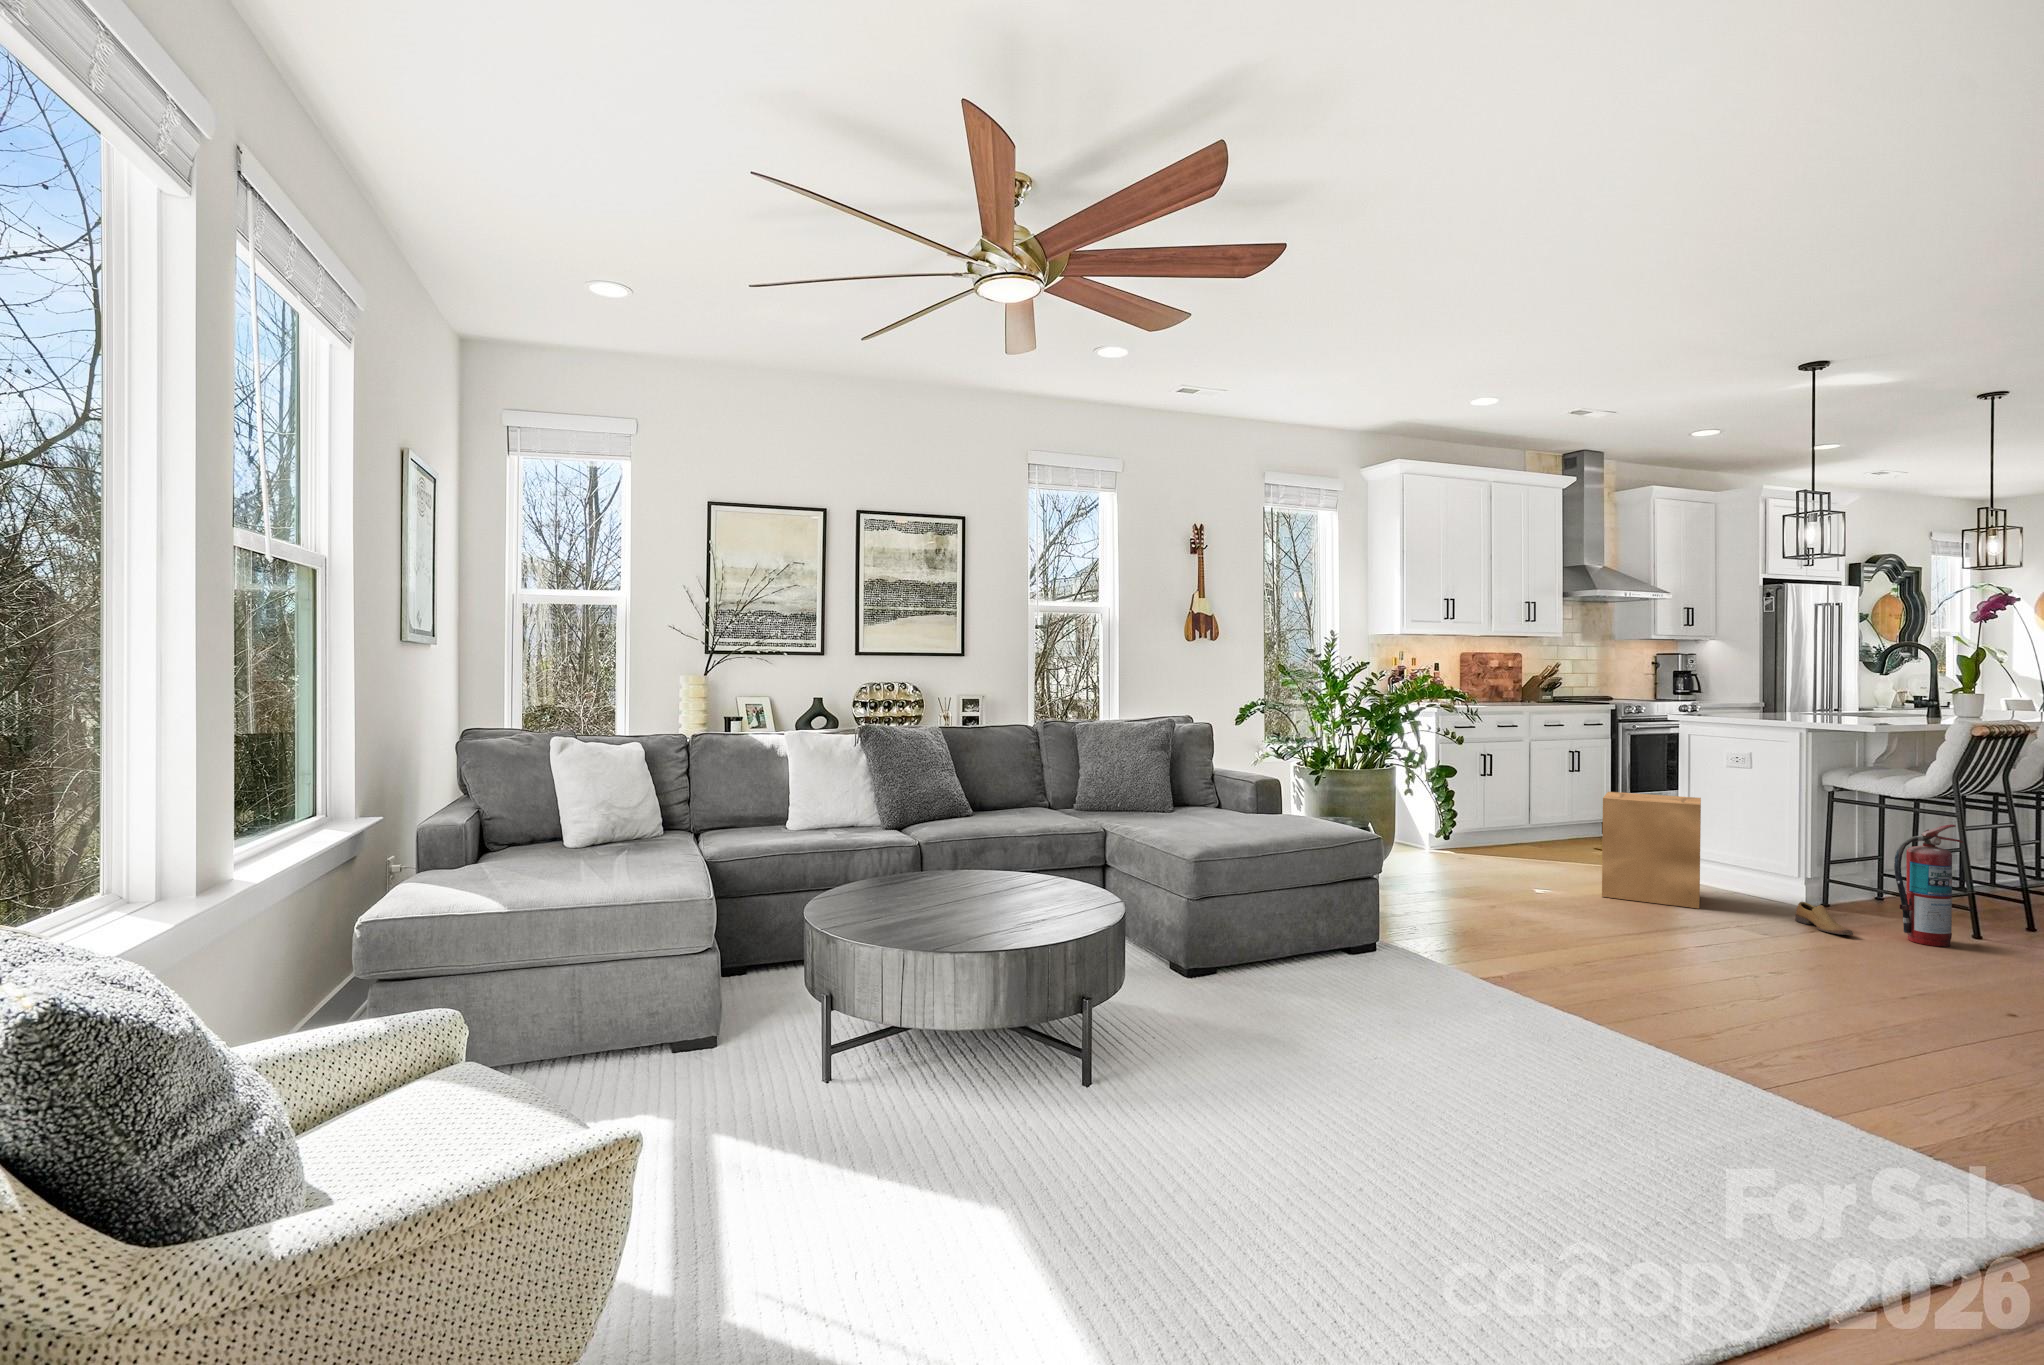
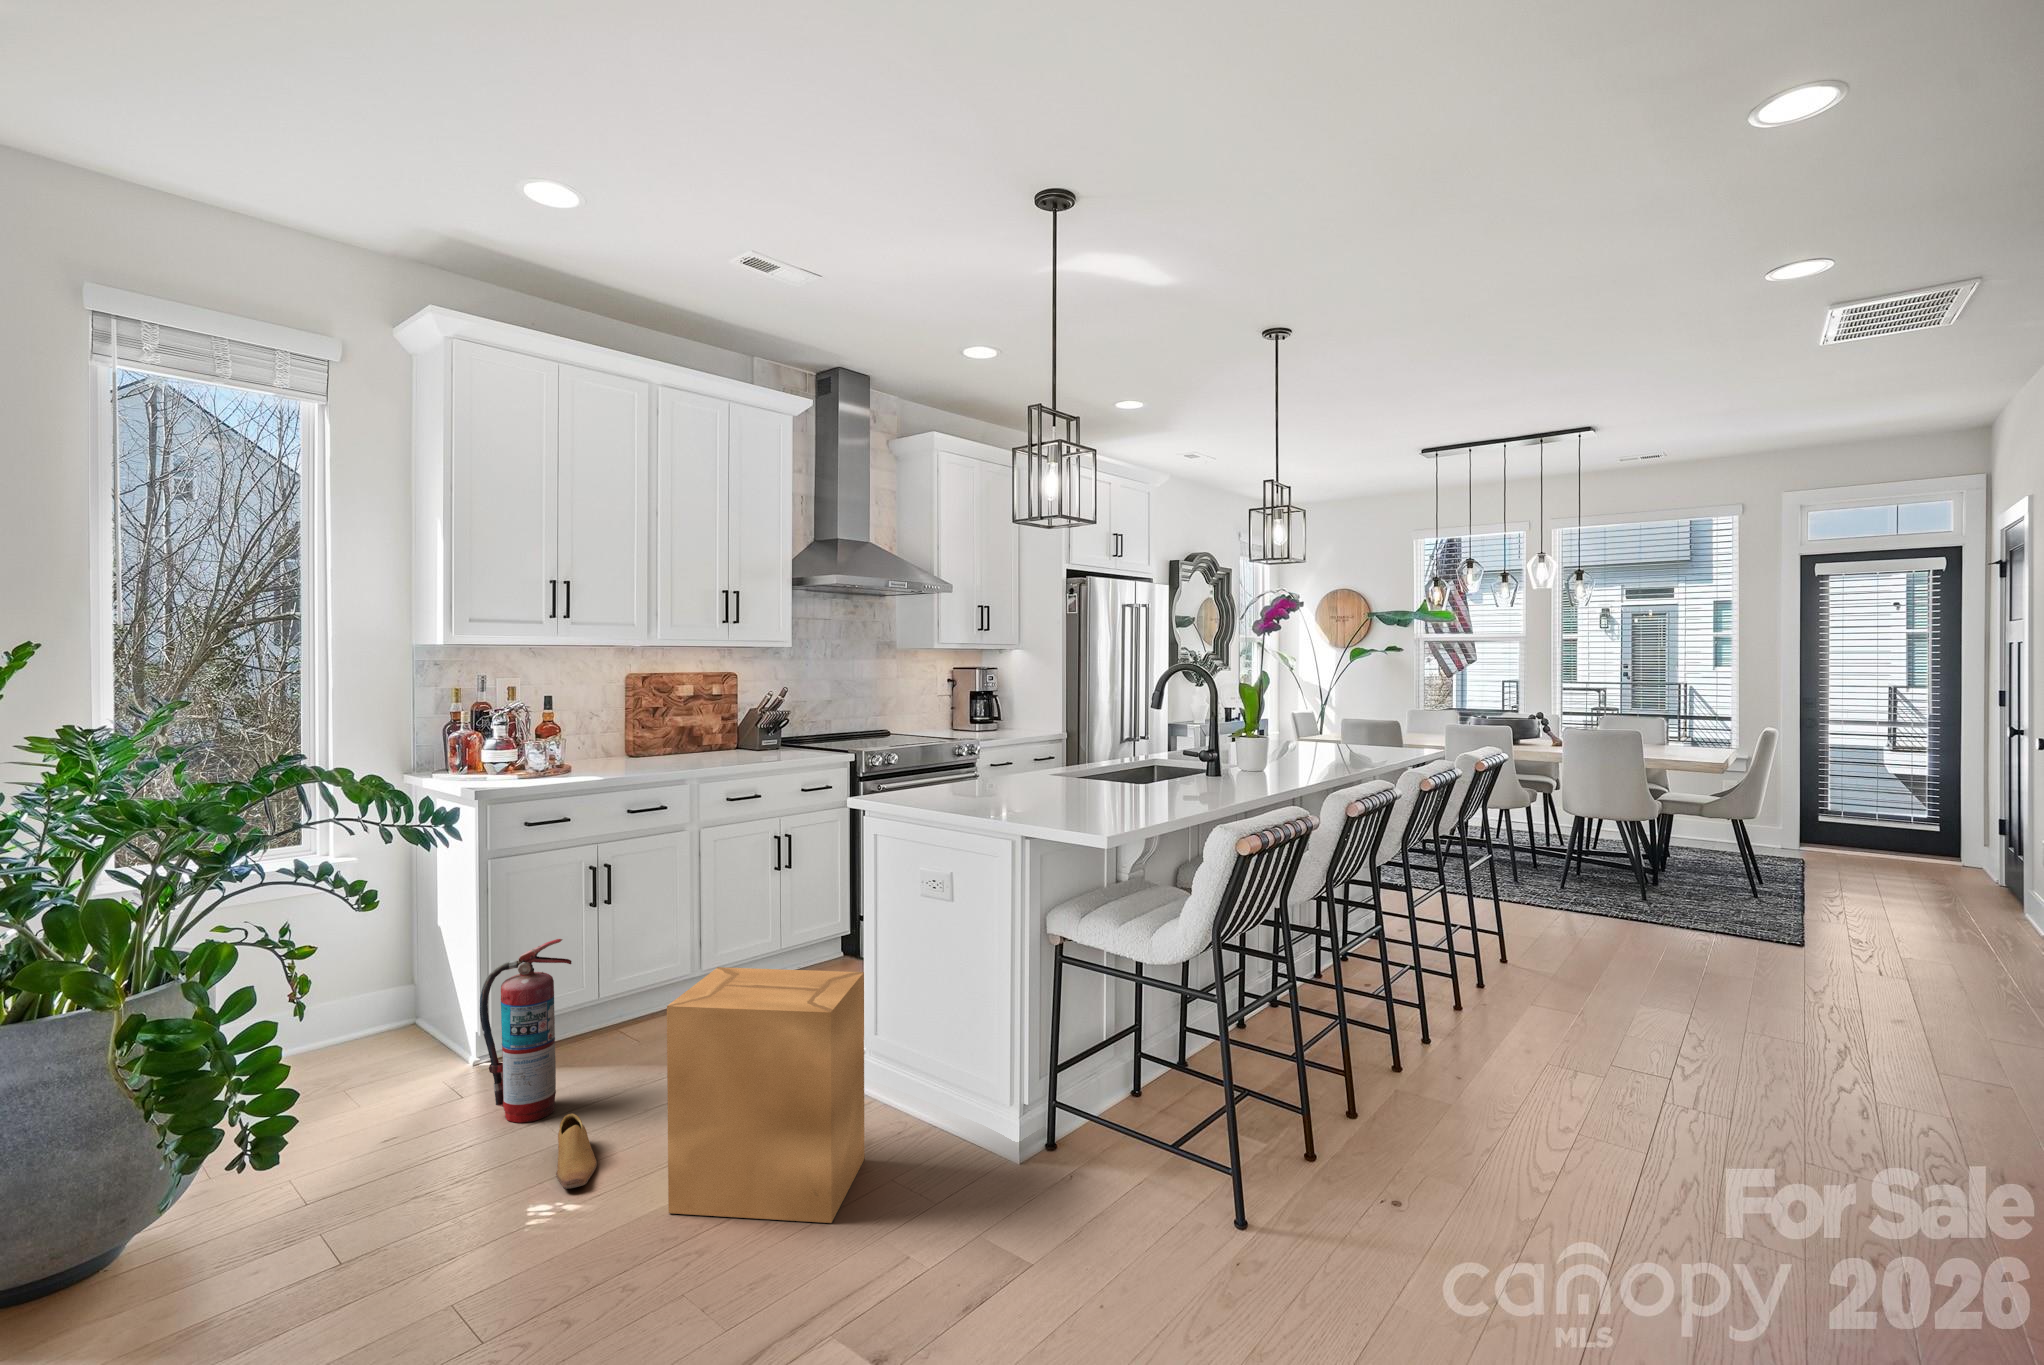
fire extinguisher: present [1894,825,1963,947] -> present [480,939,572,1123]
shoe: present [1795,902,1853,935] -> present [556,1114,597,1189]

